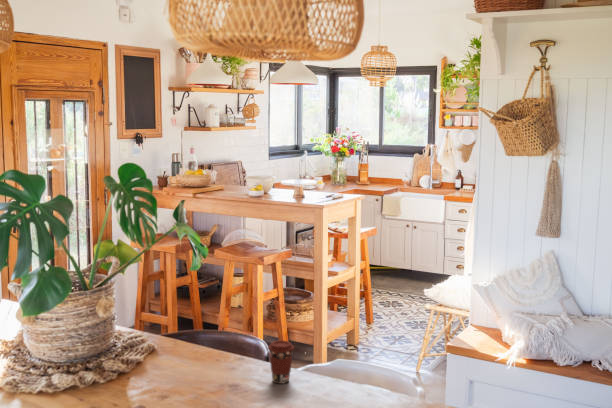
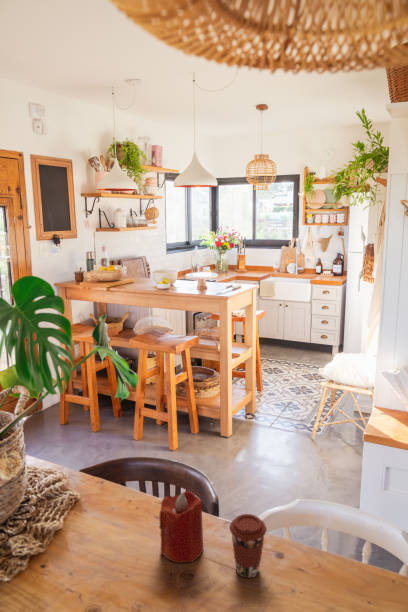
candle: none [220,326,252,376] -> present [159,491,203,563]

